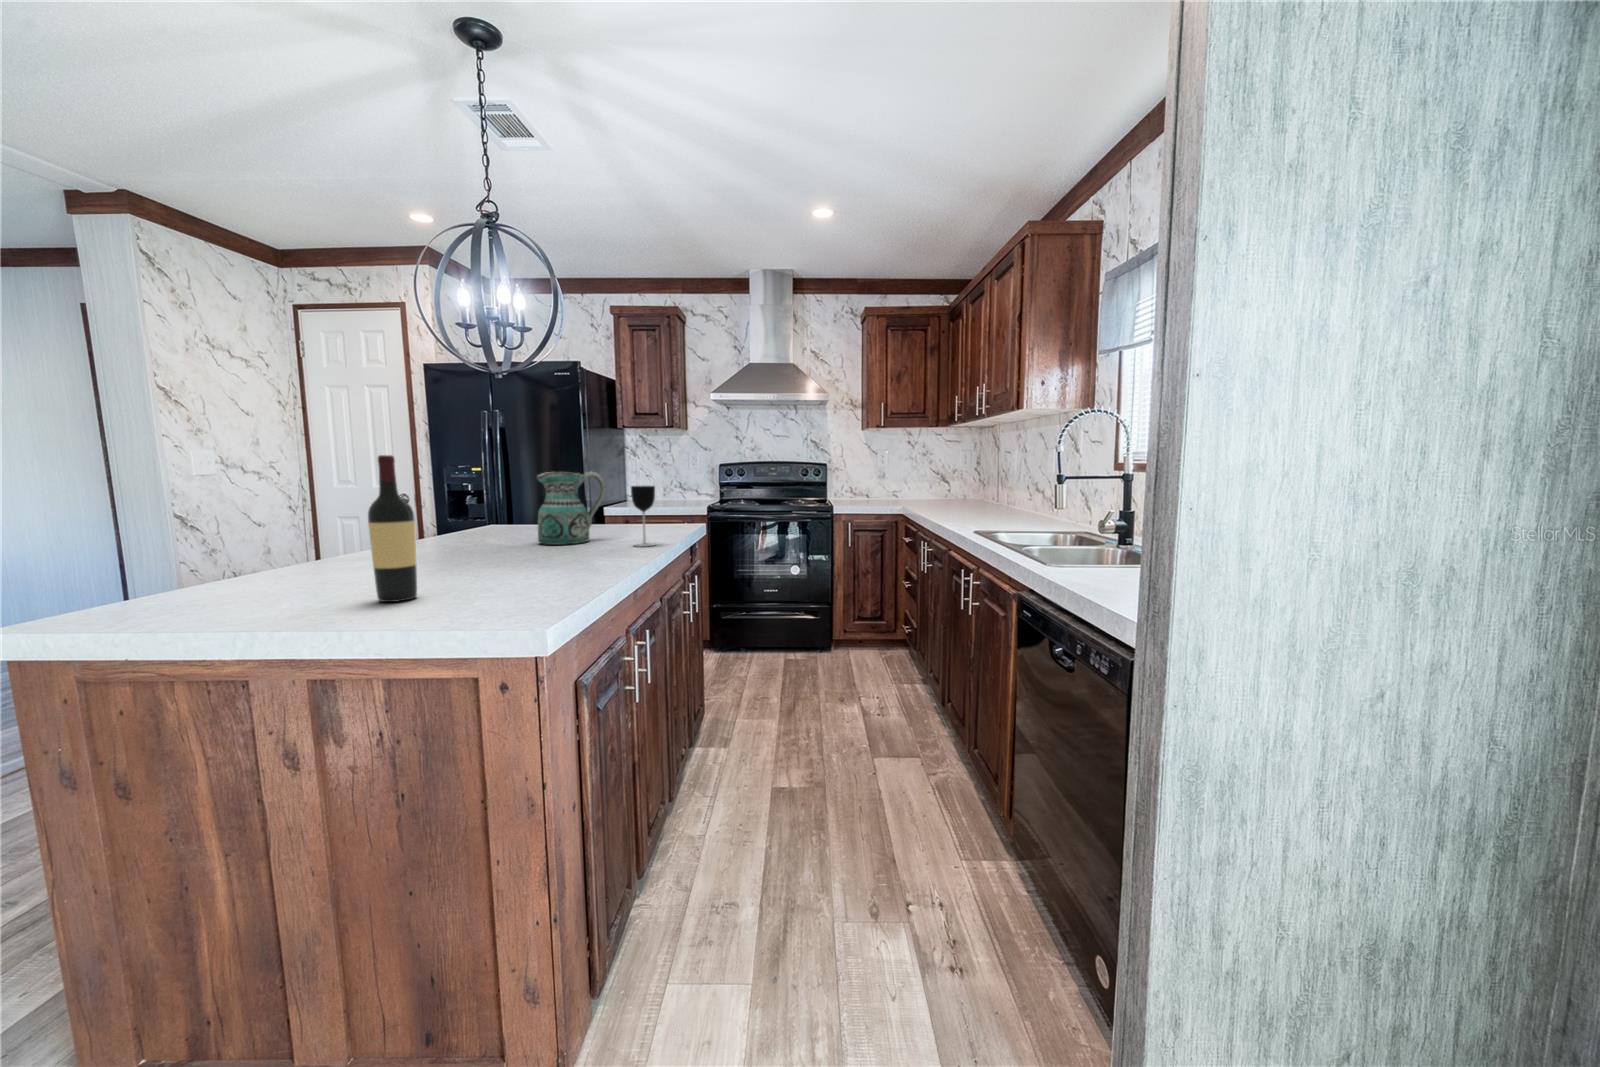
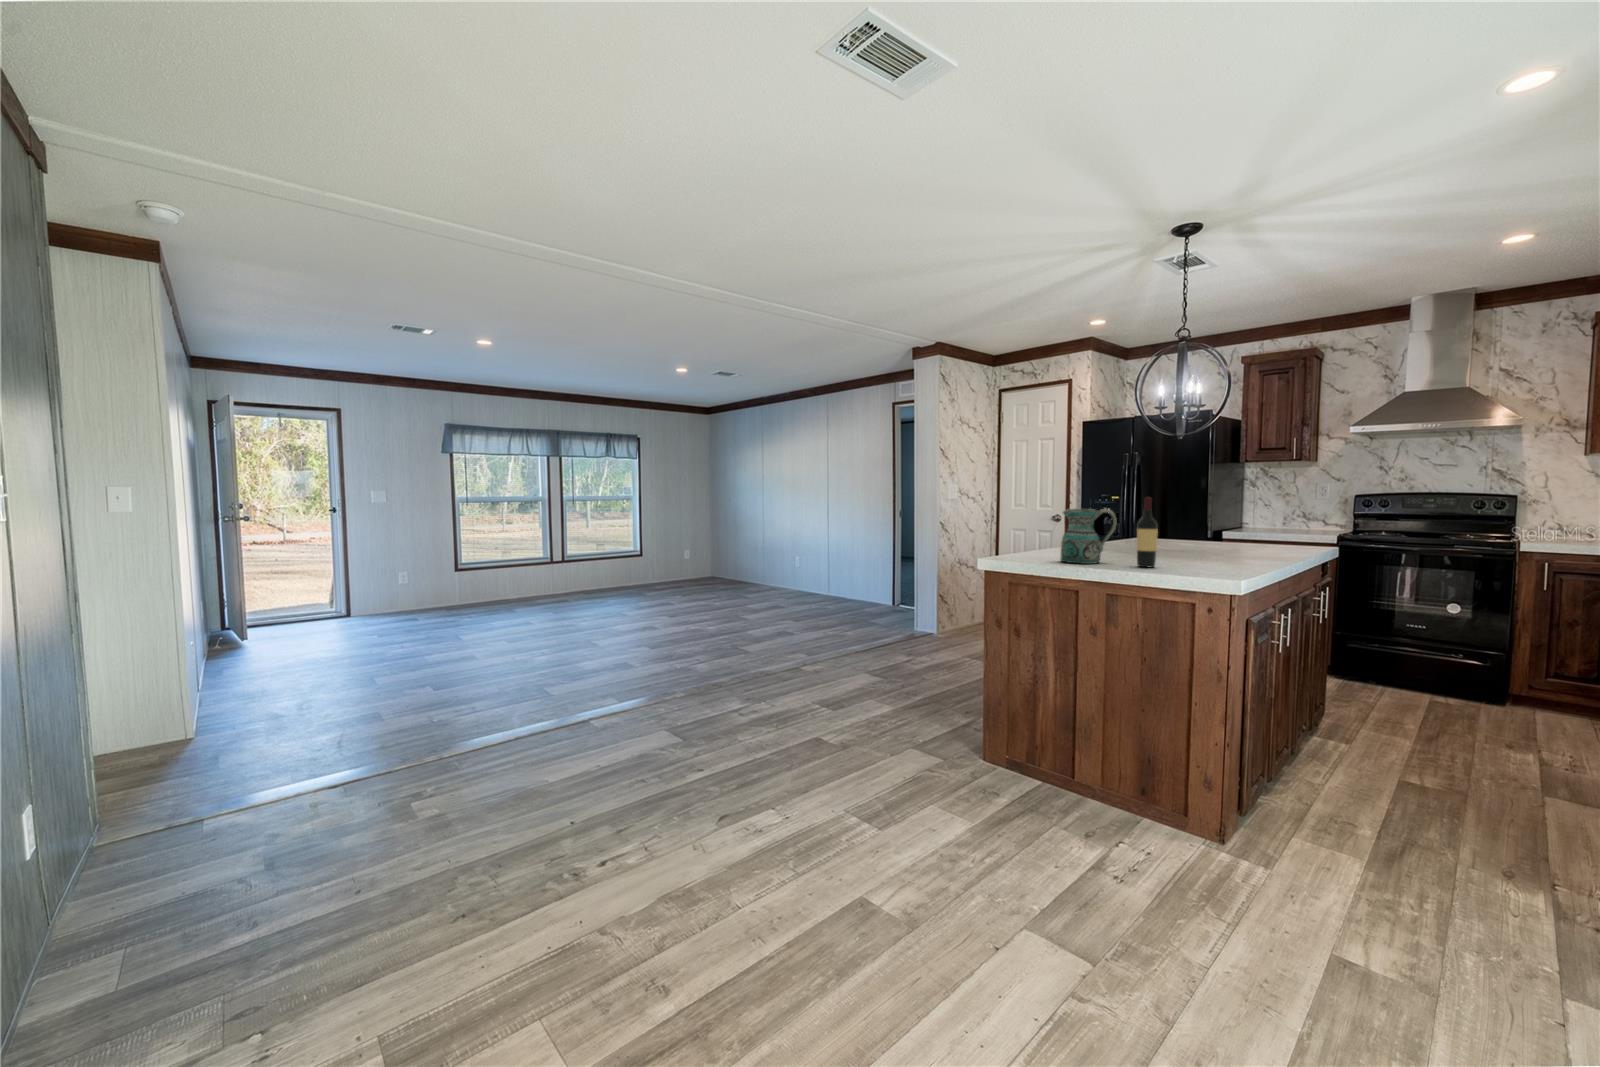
ceramic pitcher: present [537,471,606,545] -> present [1060,508,1117,564]
wine glass: present [631,486,655,546] -> none [1271,515,1293,558]

